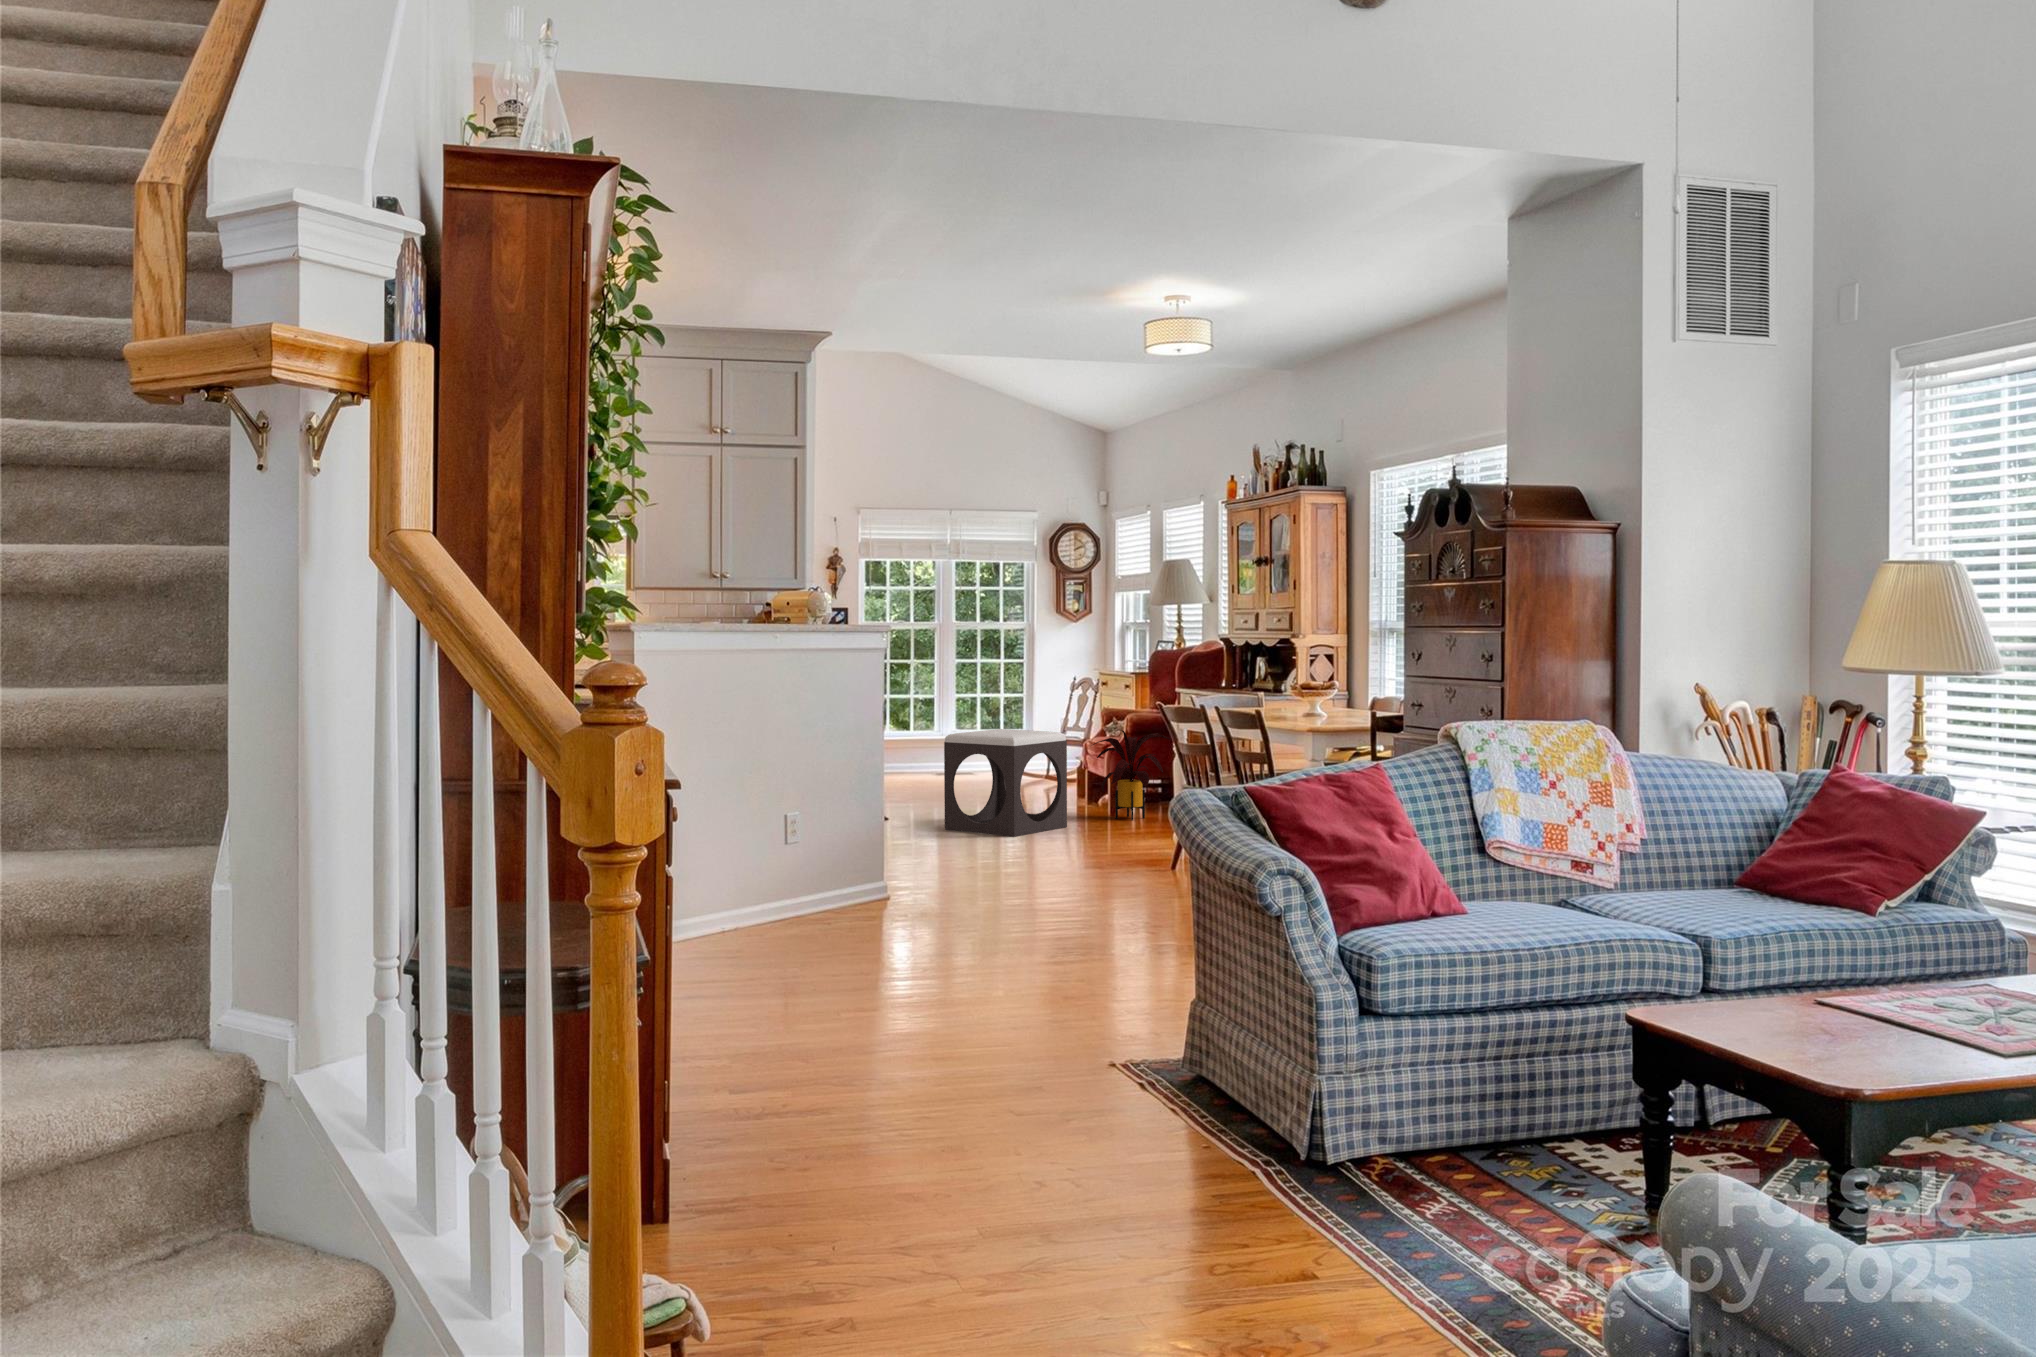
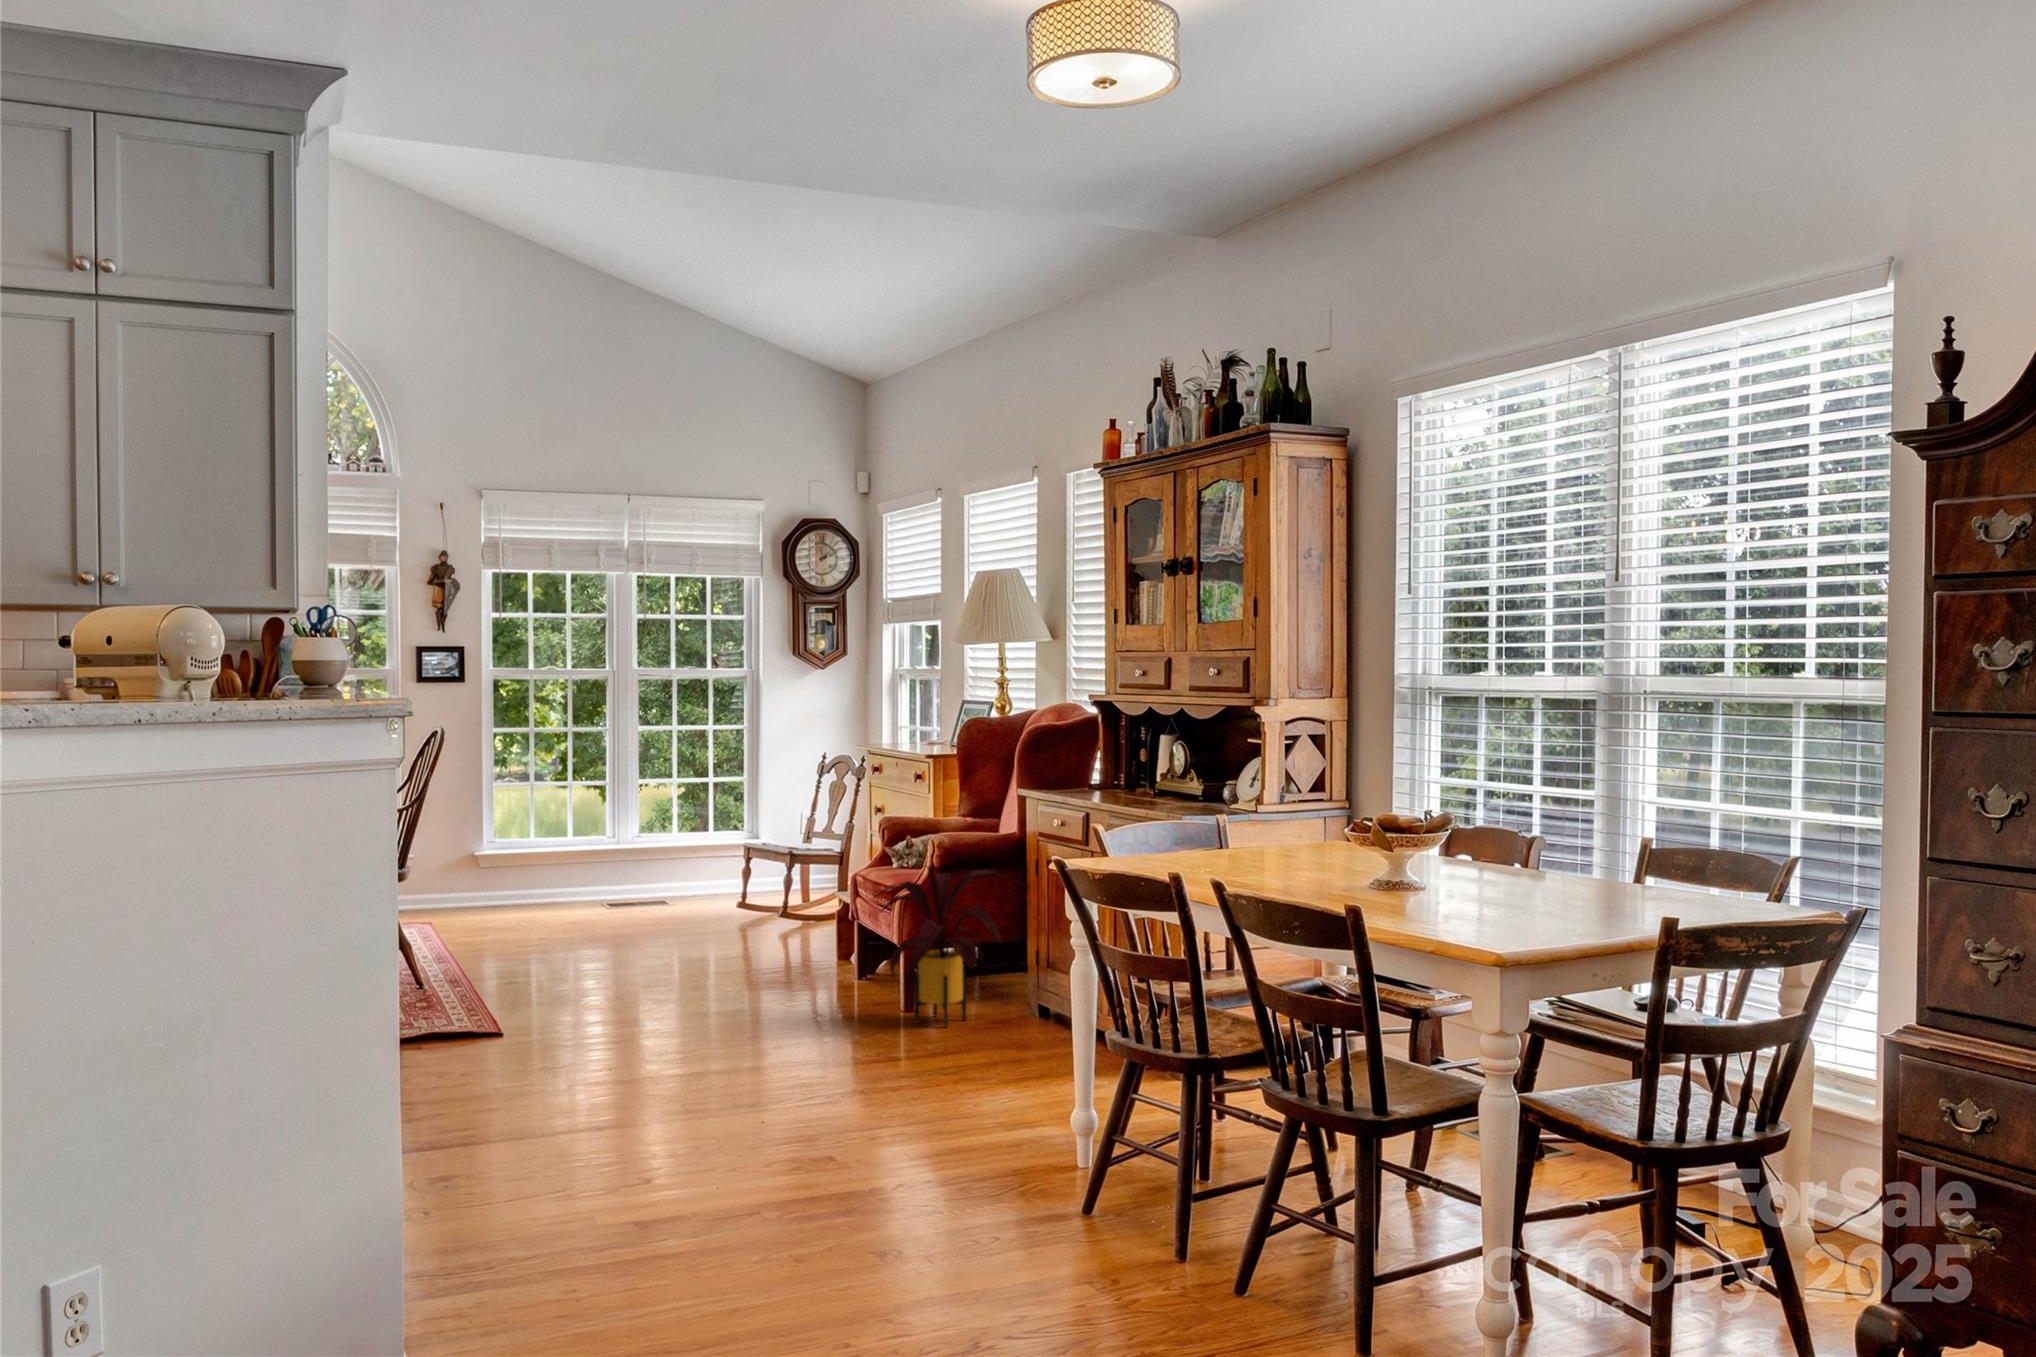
footstool: present [944,729,1067,837] -> none [593,870,831,1096]

